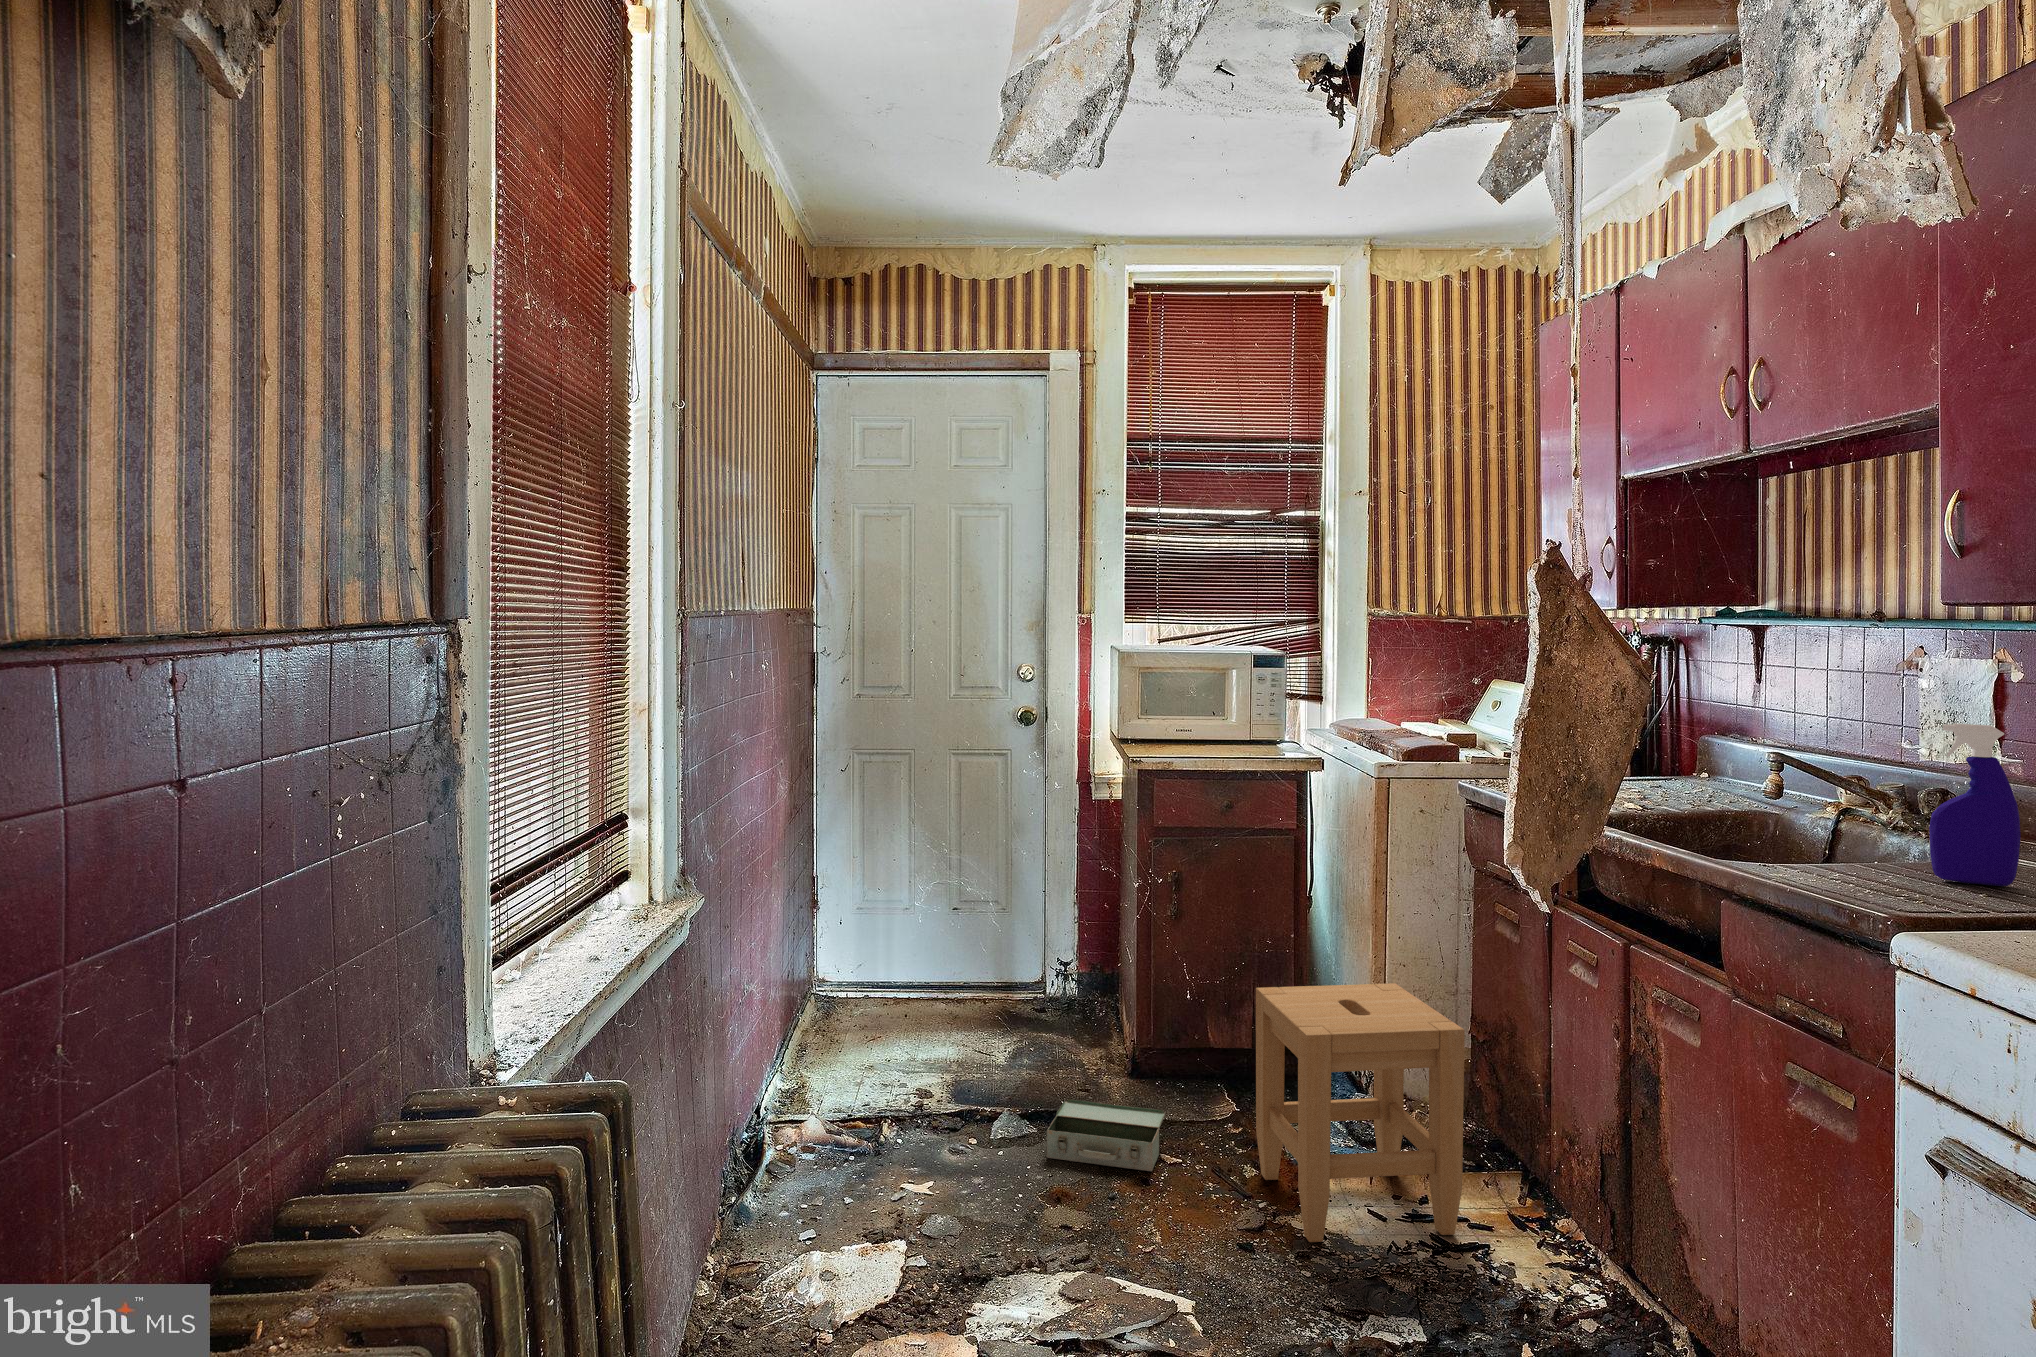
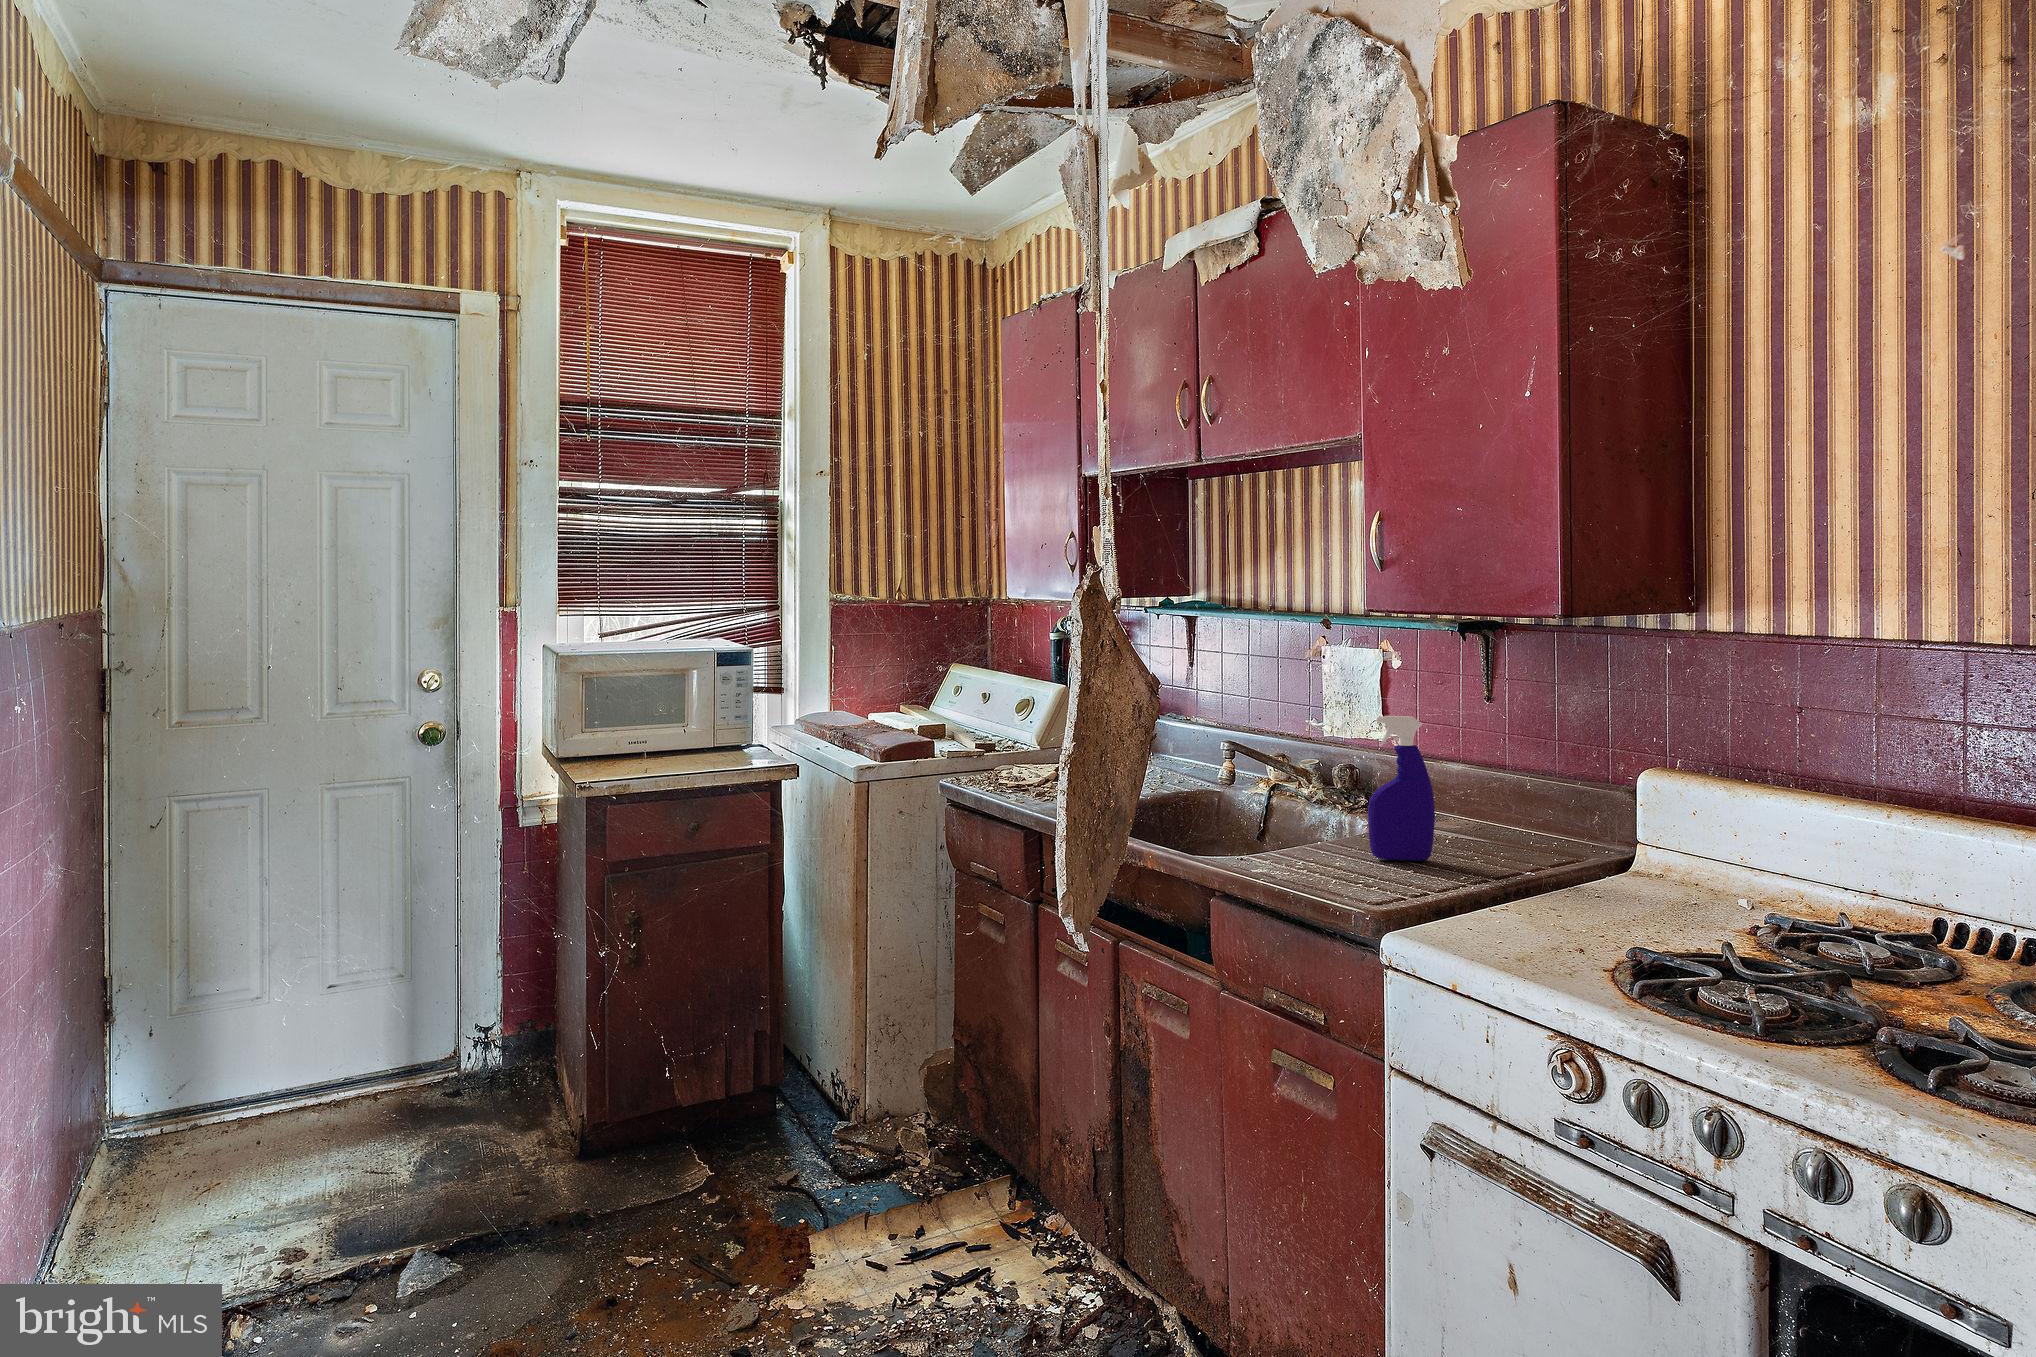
stool: present [1256,983,1465,1242] -> none [736,1004,961,1313]
toolbox: present [1047,1099,1165,1171] -> none [481,1189,632,1282]

